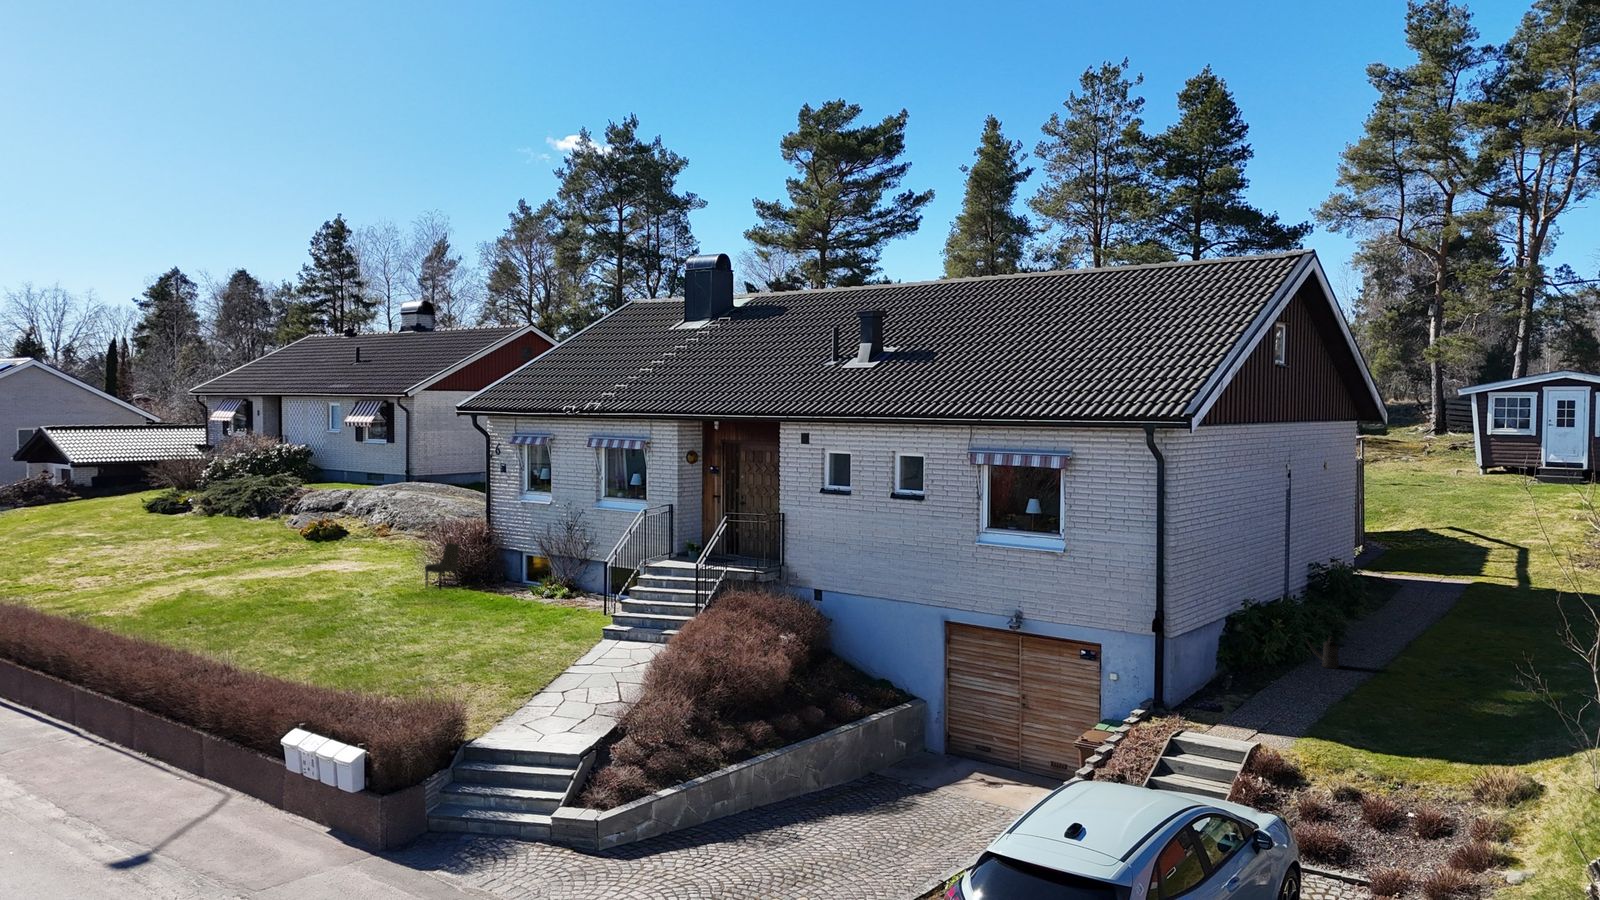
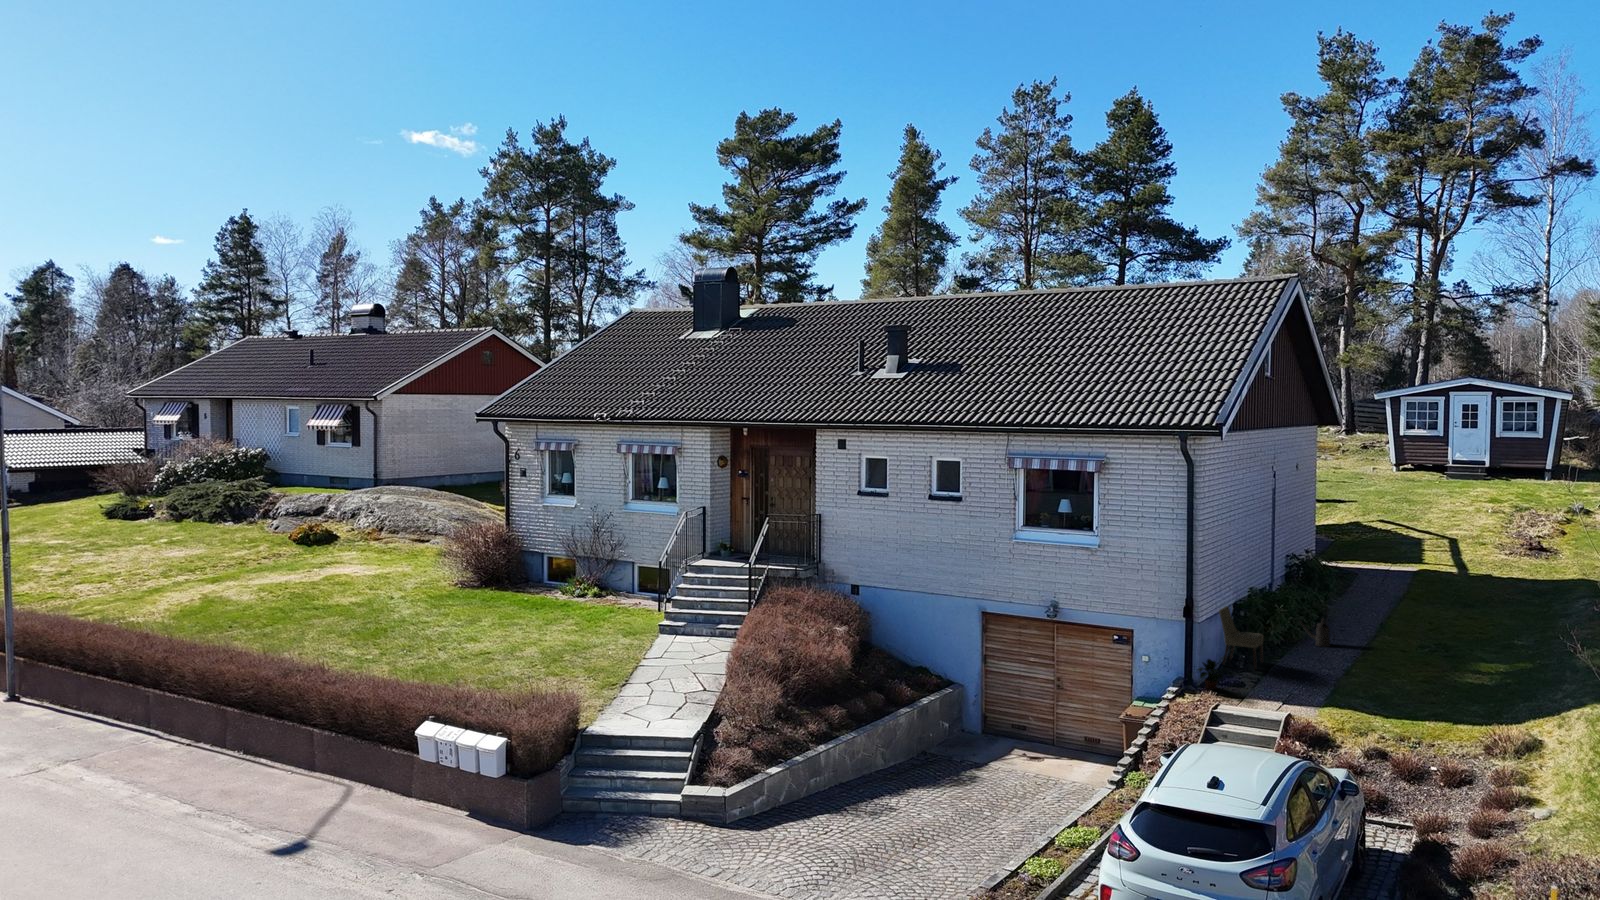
chair: present [425,543,460,589] -> present [1219,606,1264,669]
potted plant: none [1164,679,1198,714] -> present [1198,659,1223,689]

